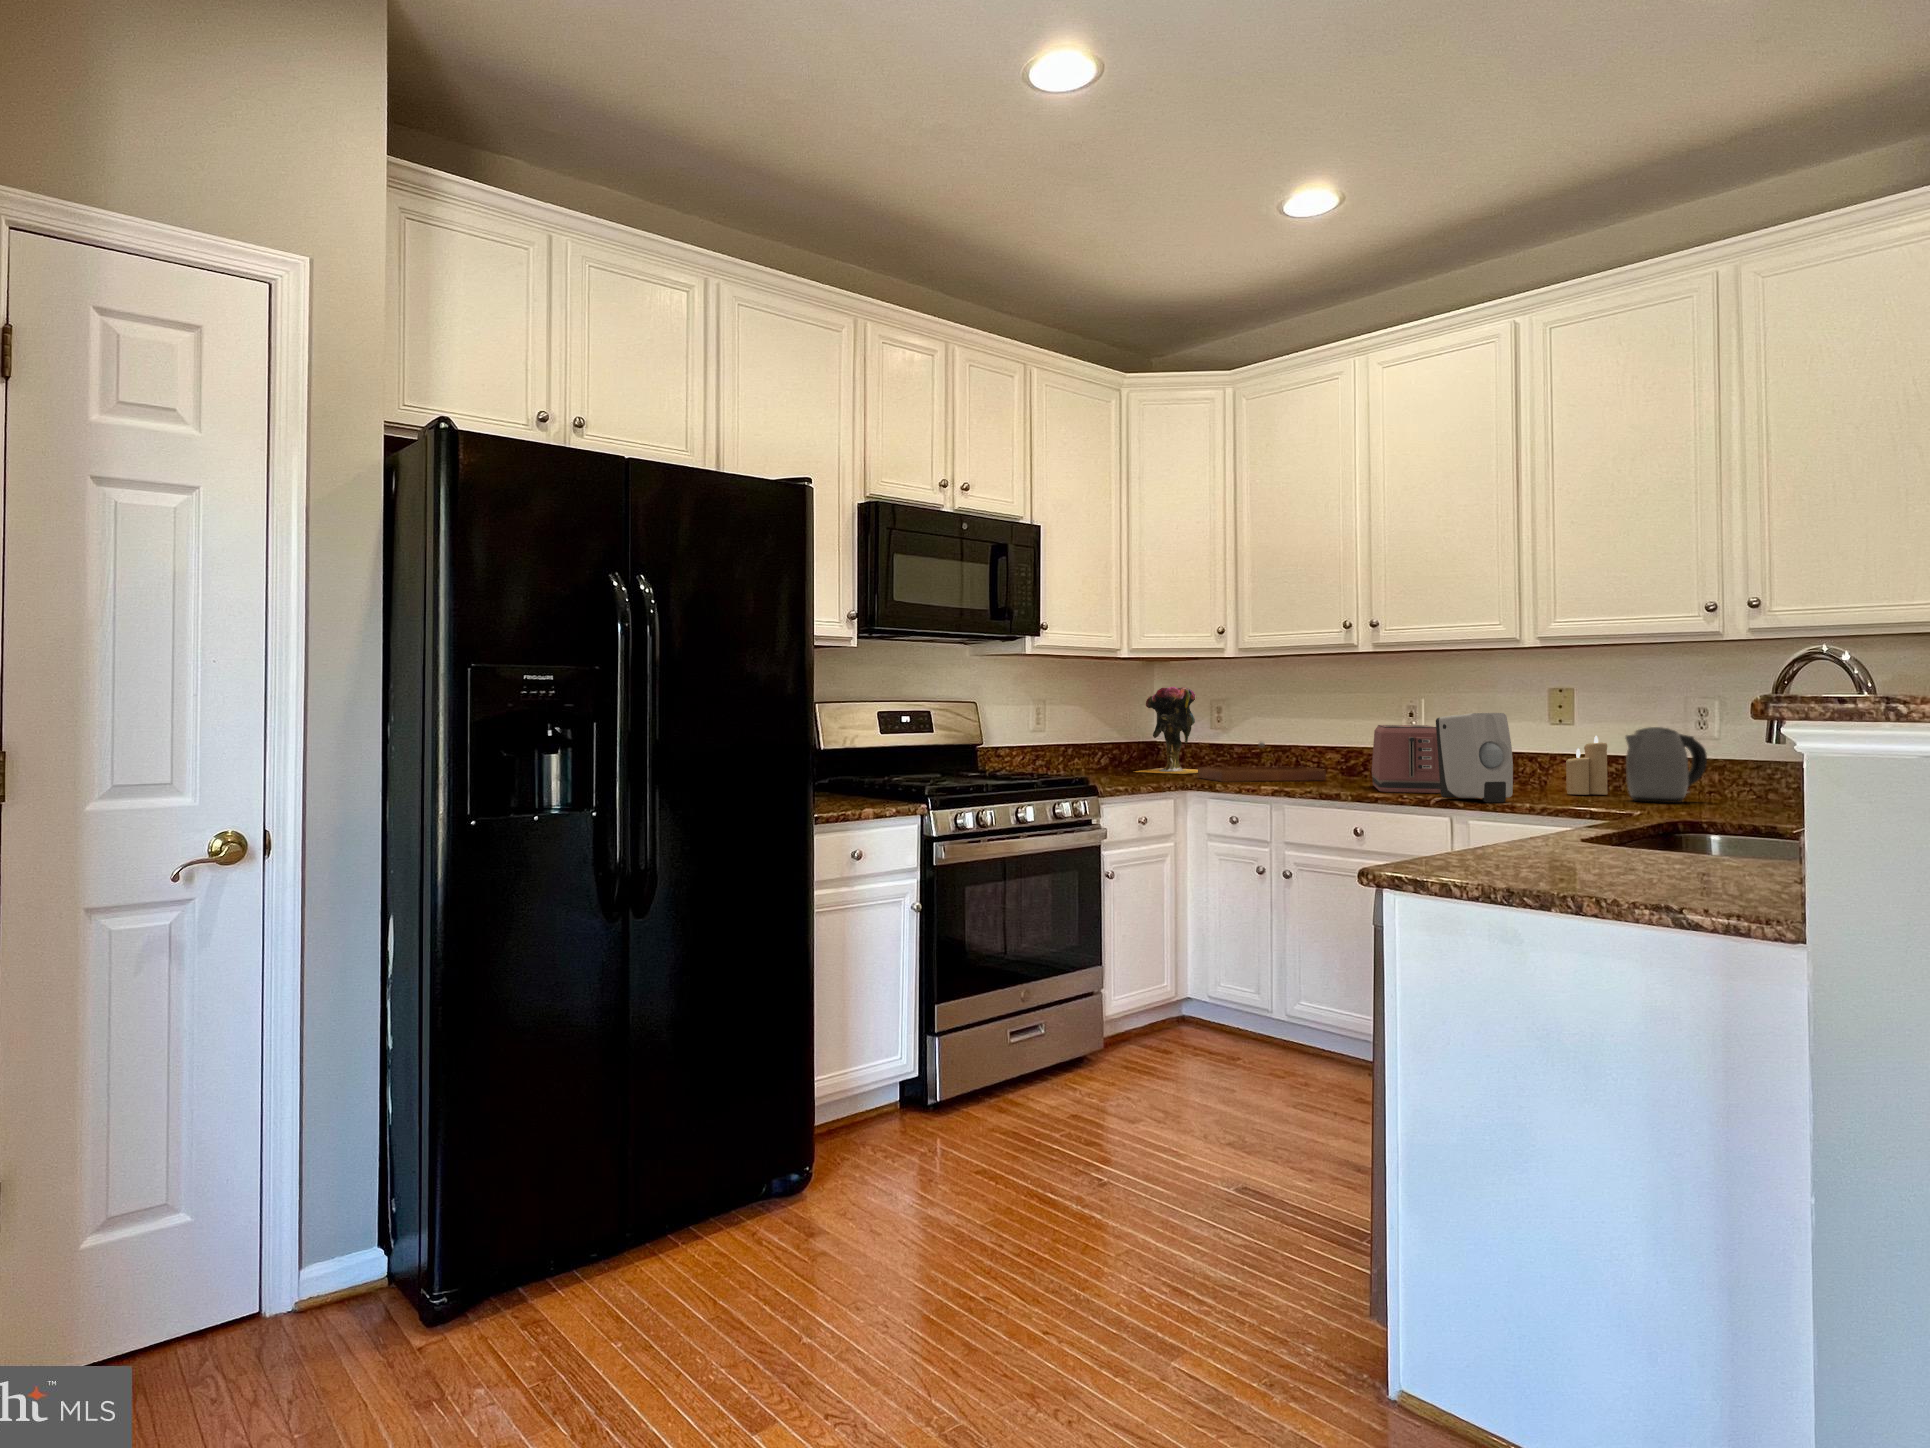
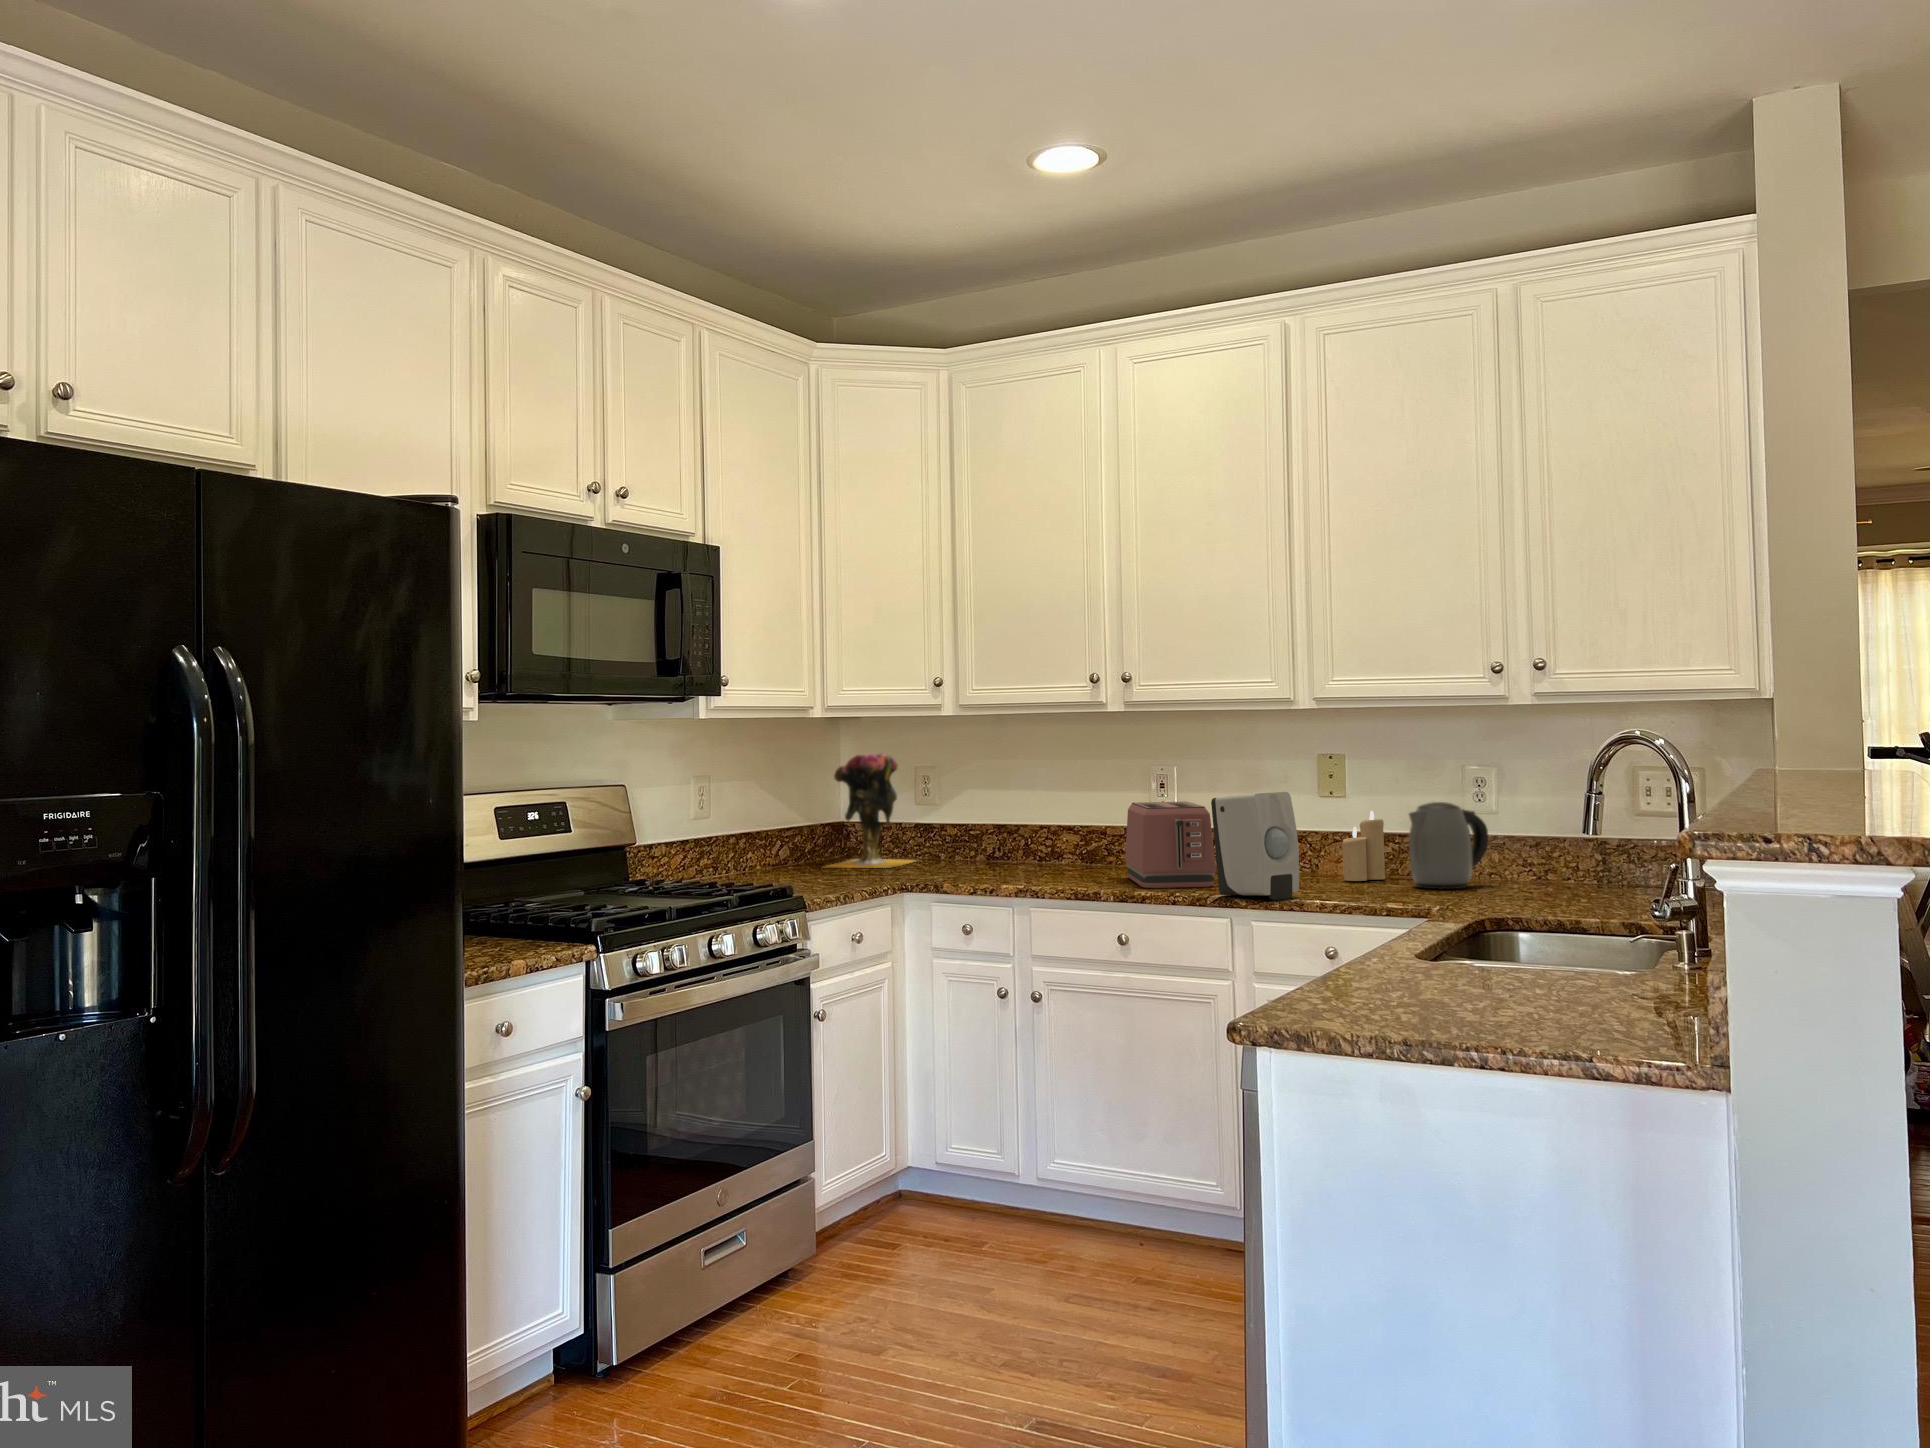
tray: present [1198,742,1326,782] -> none [912,824,1067,880]

